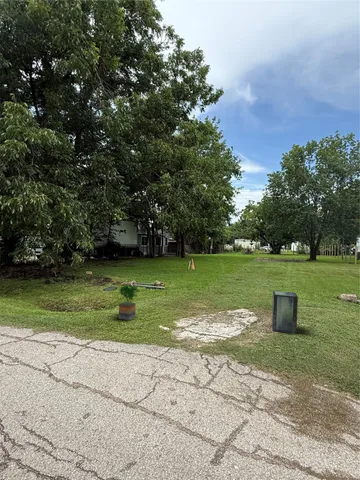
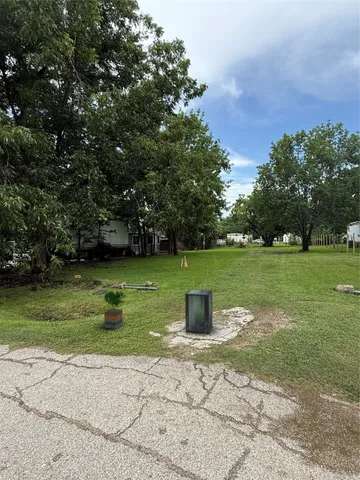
storage box: present [272,291,298,334] -> present [185,289,213,334]

